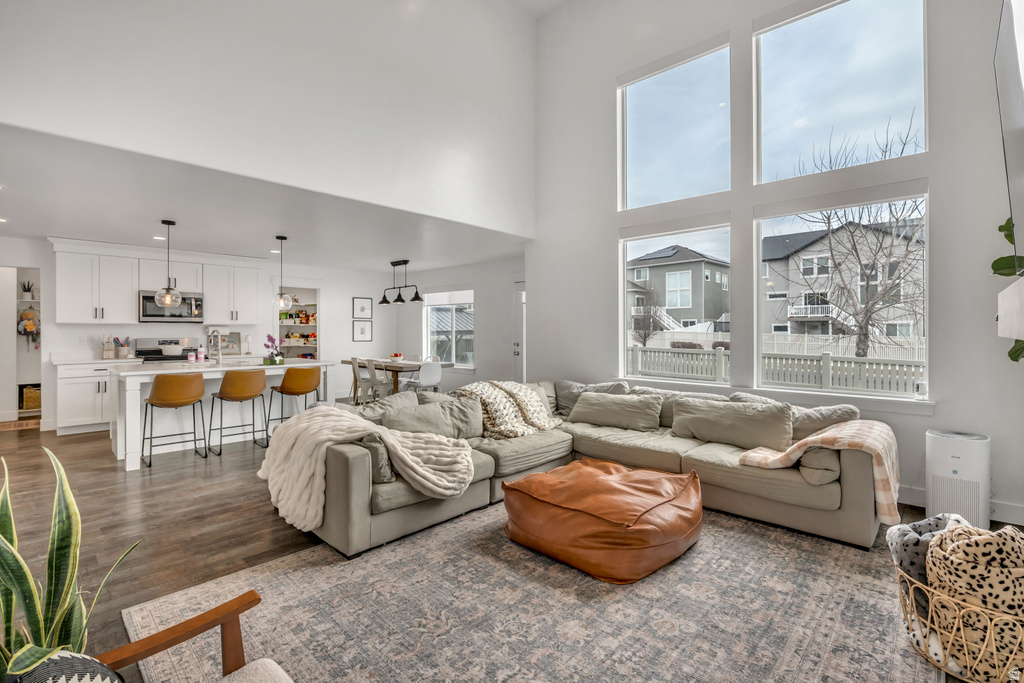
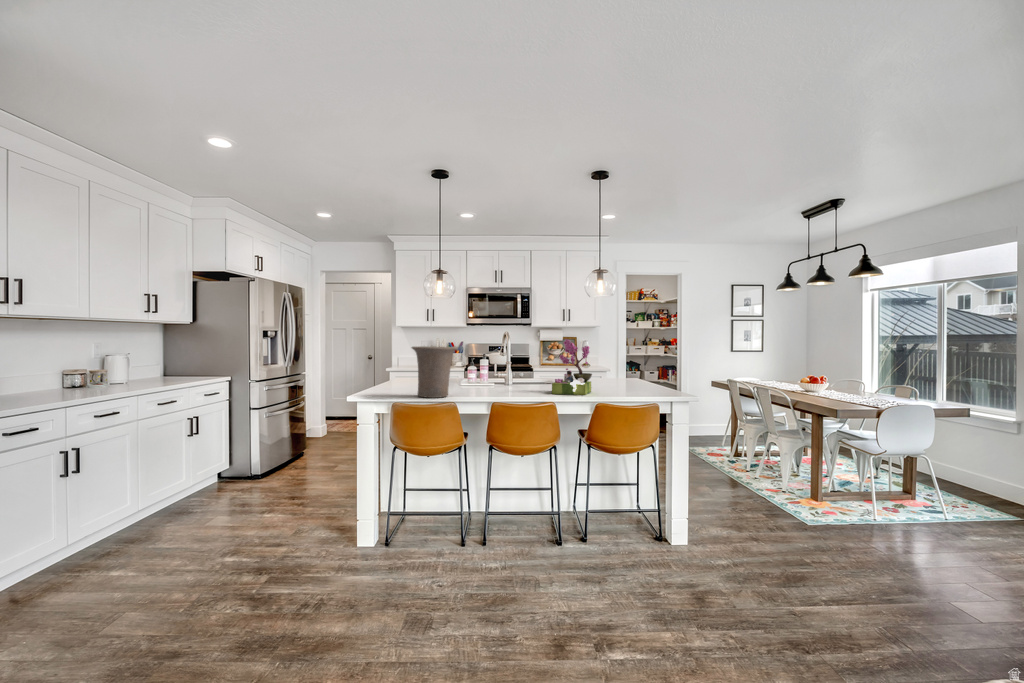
vase: none [174,339,207,370] -> present [412,346,457,398]

